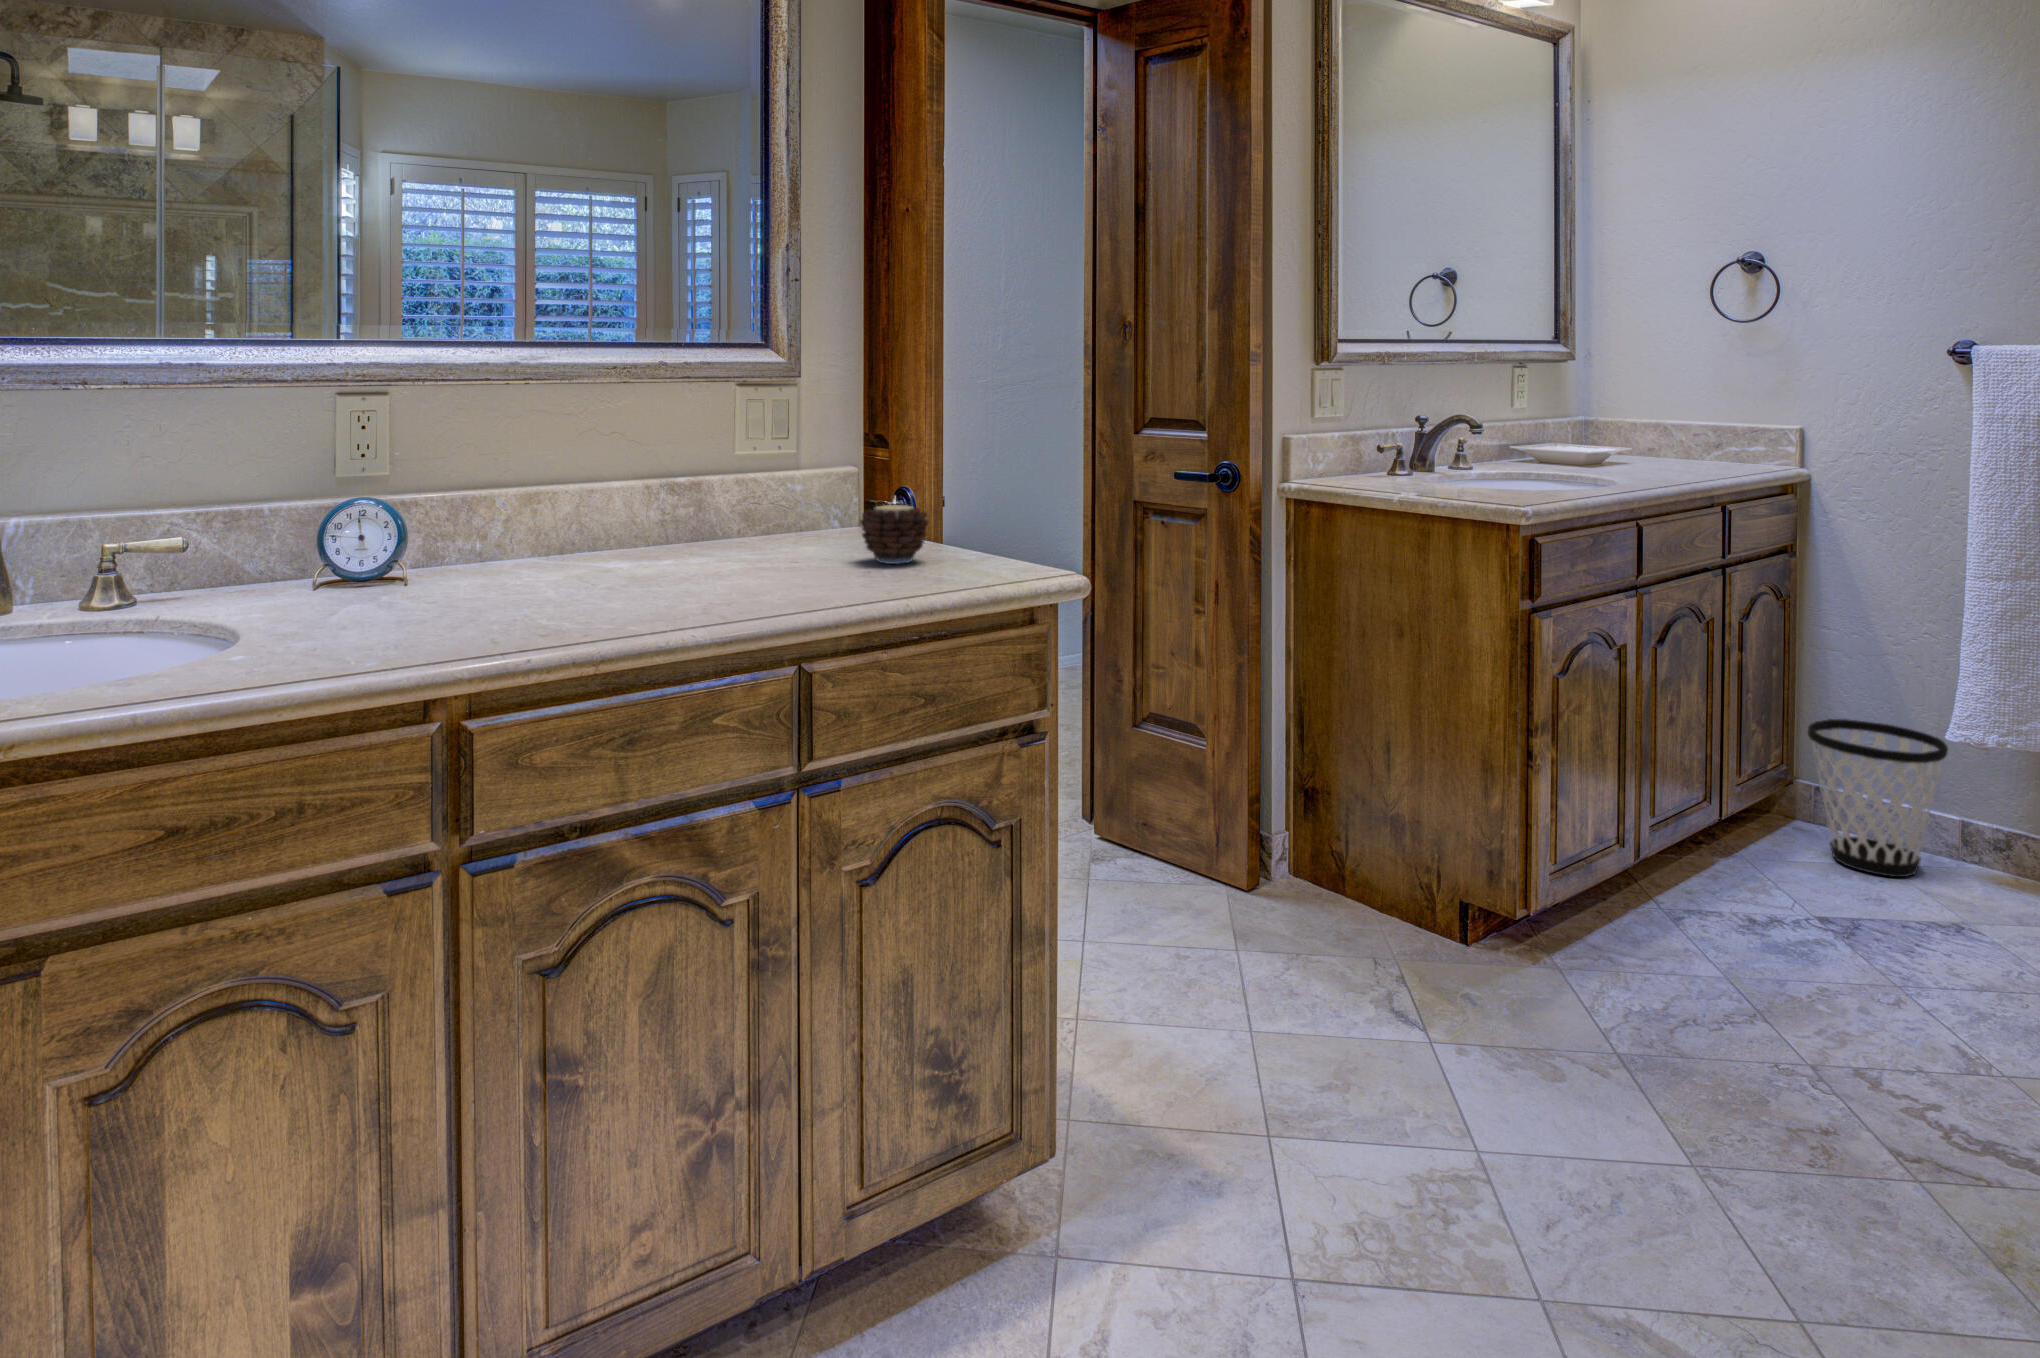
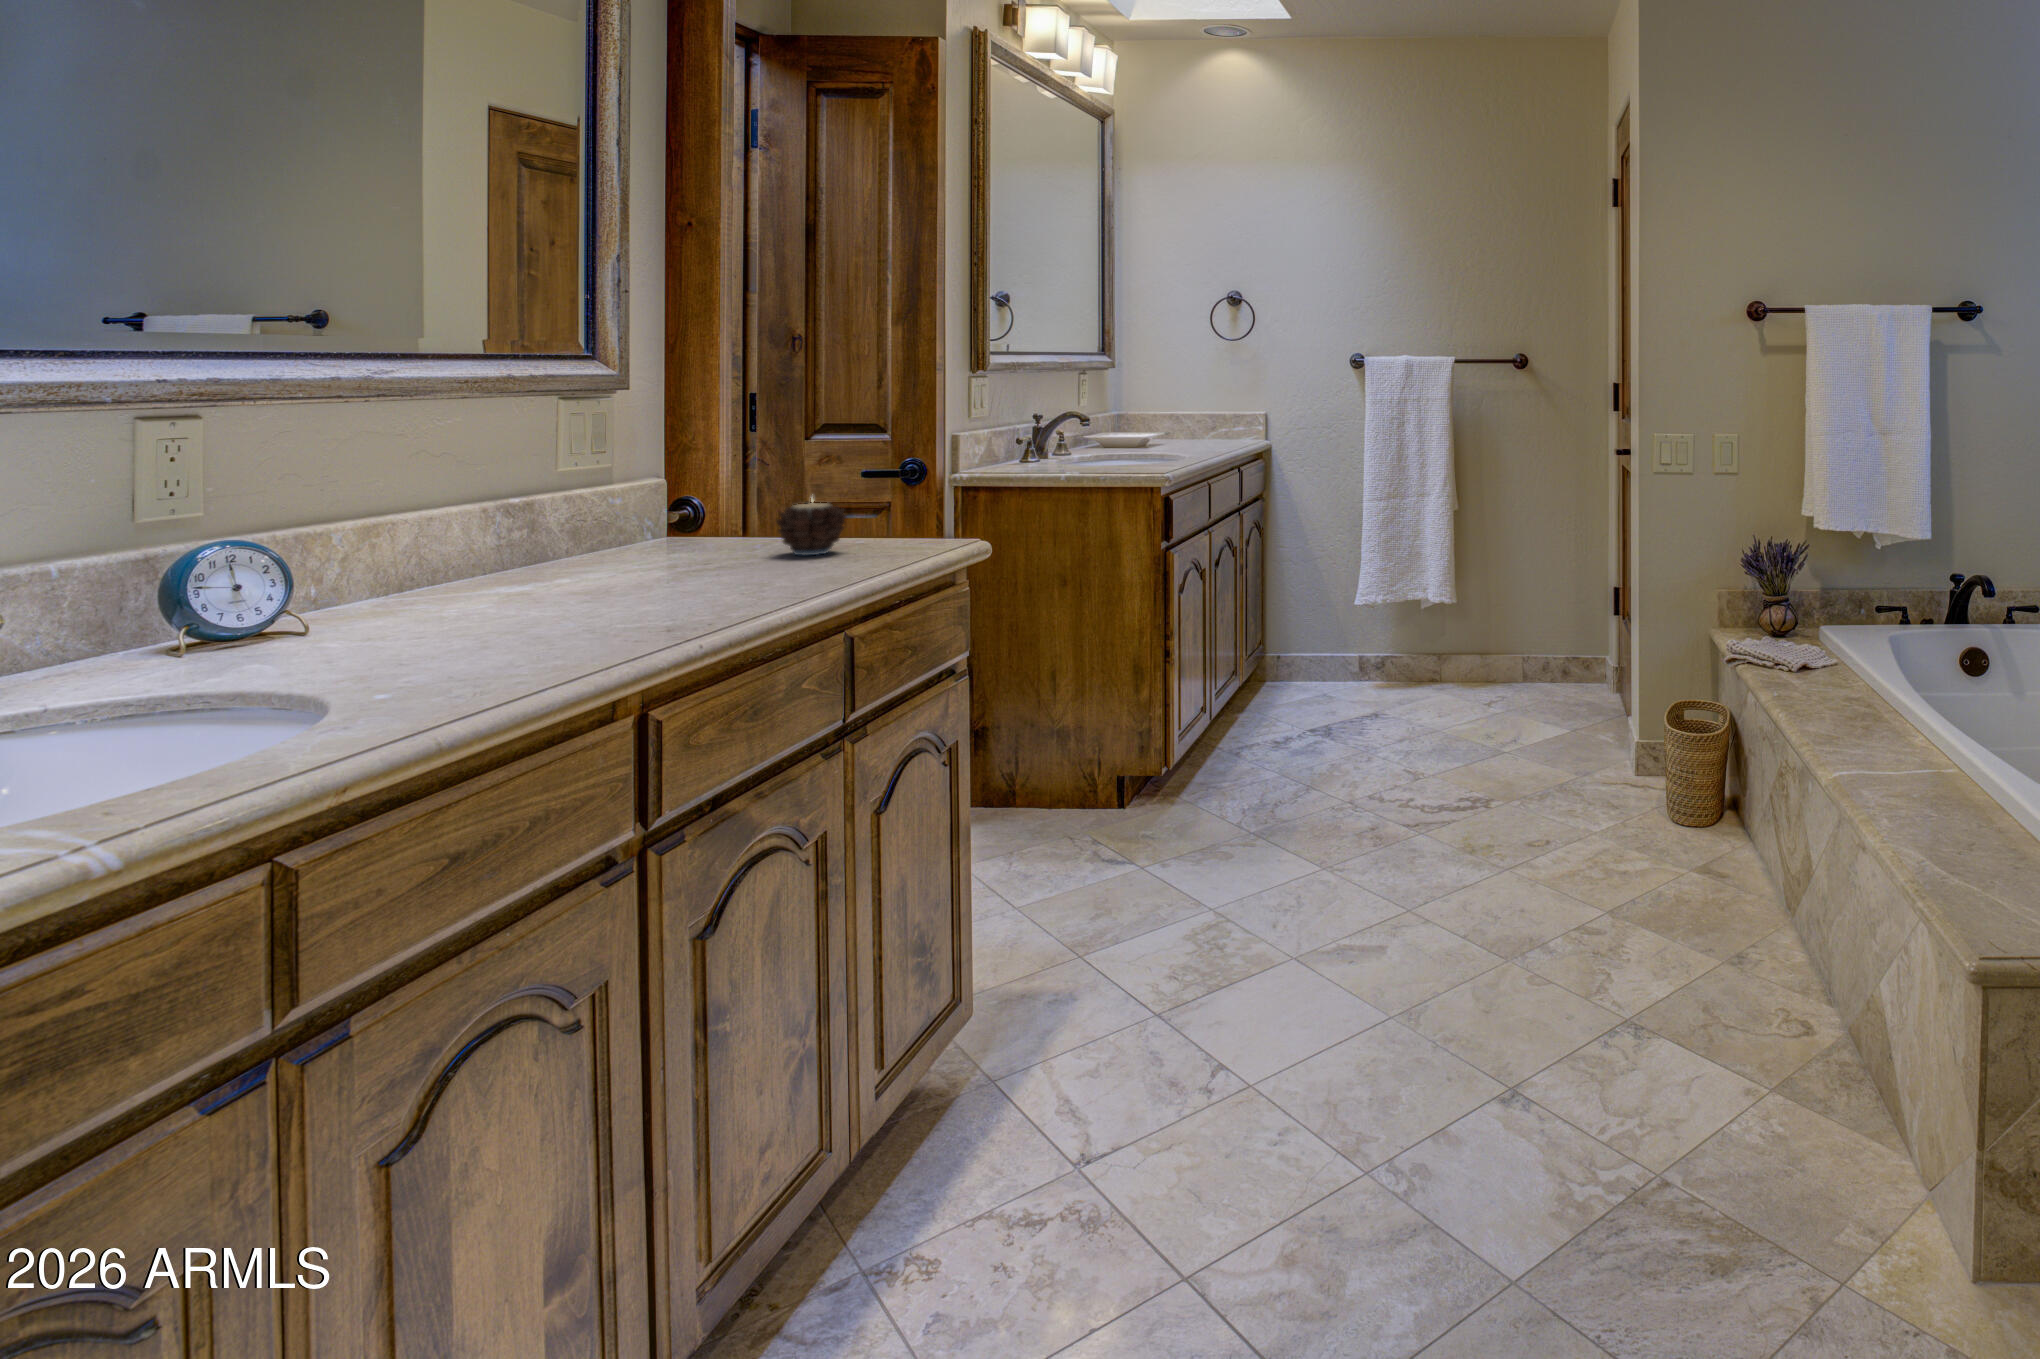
wastebasket: present [1808,719,1948,877] -> none [1281,605,1356,701]

